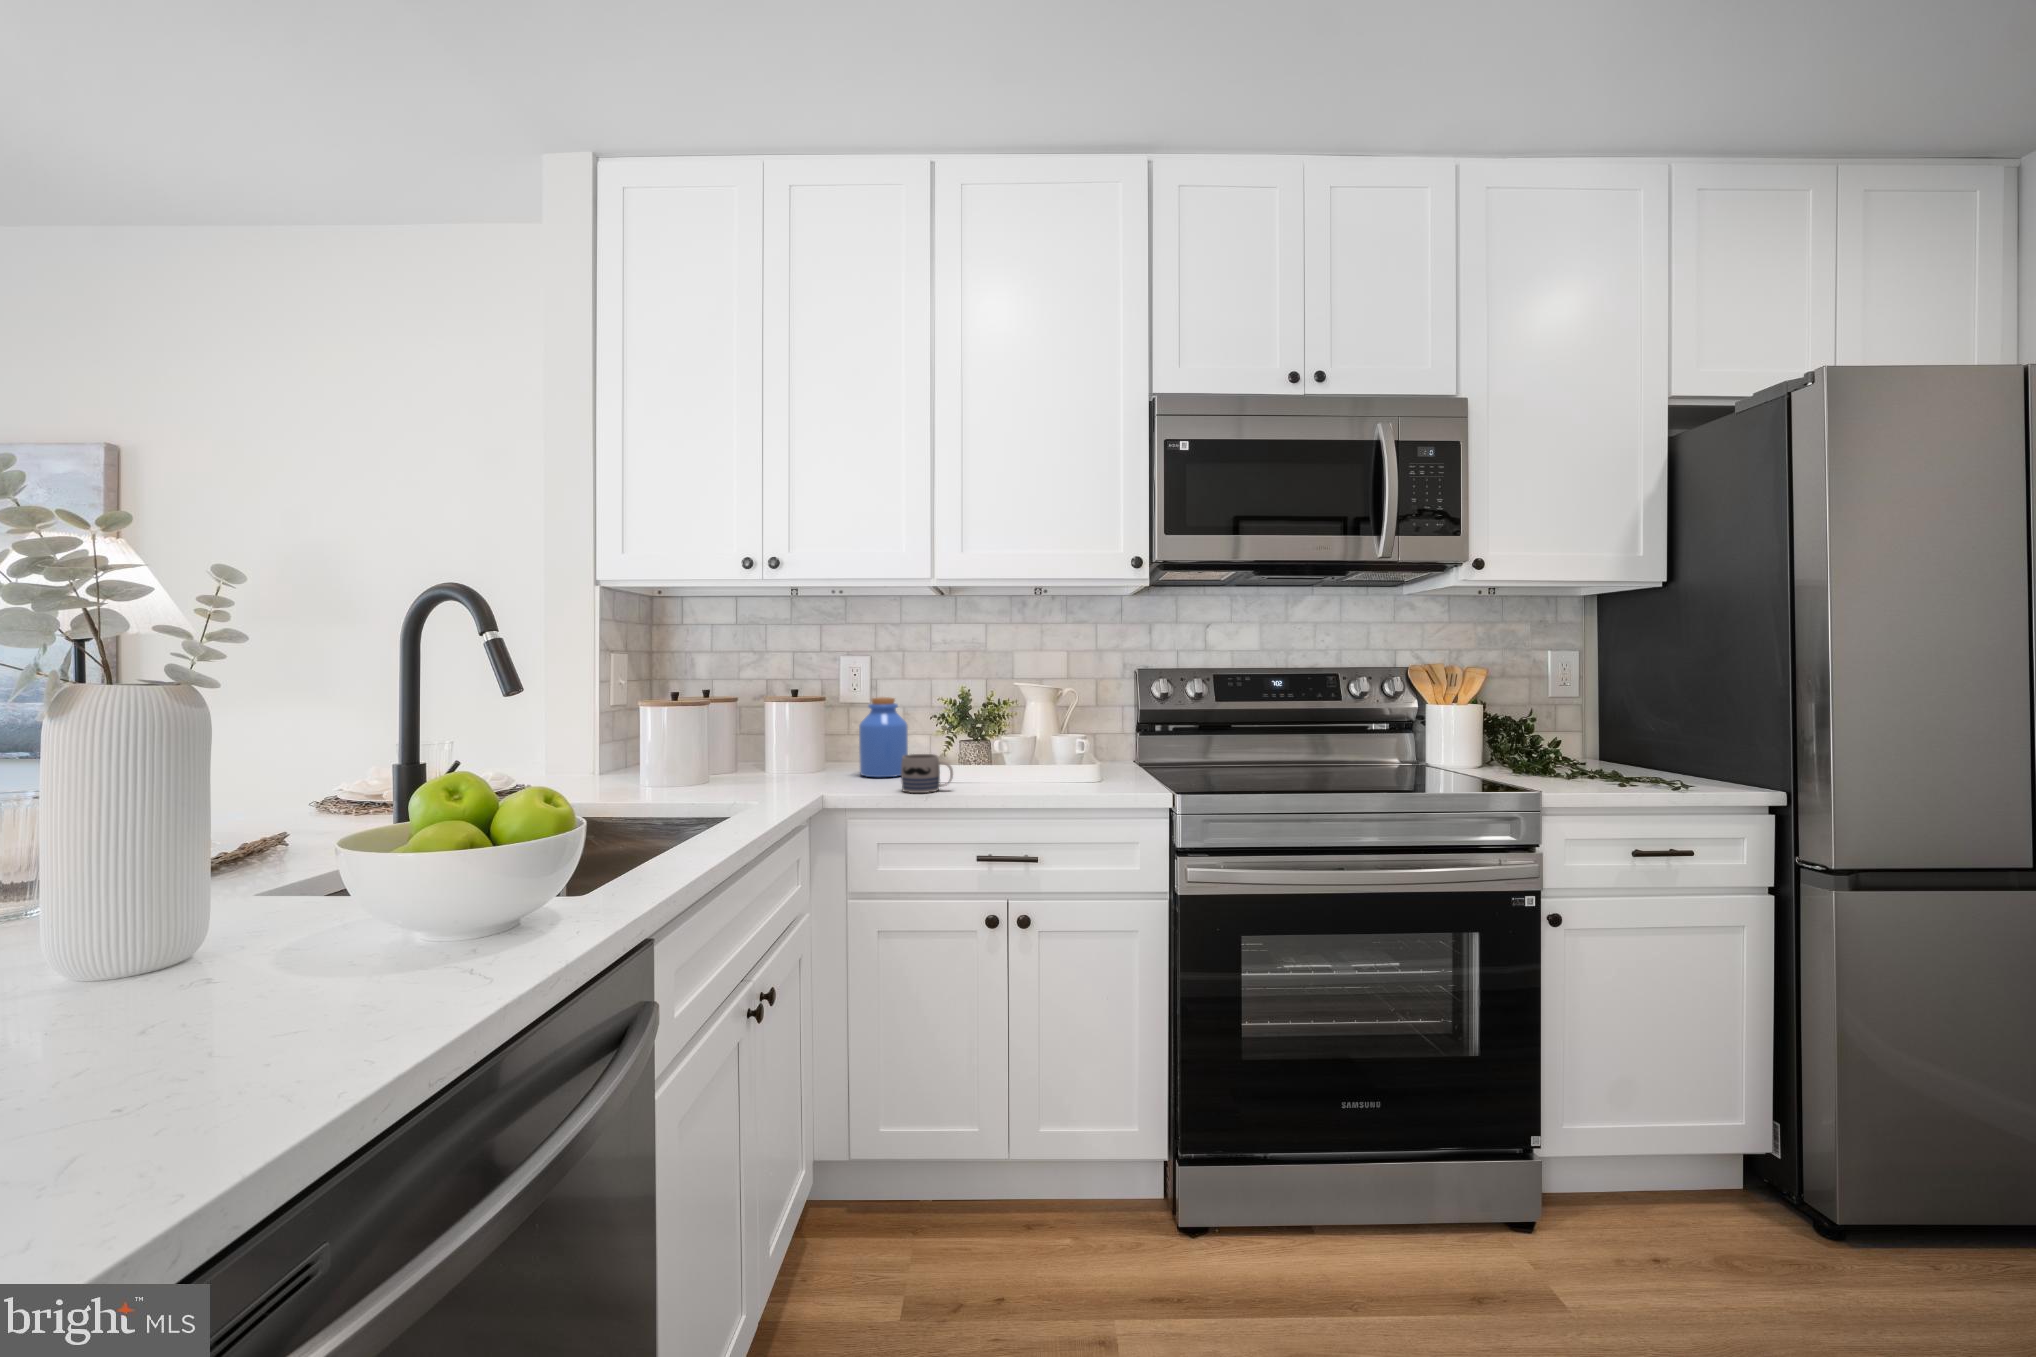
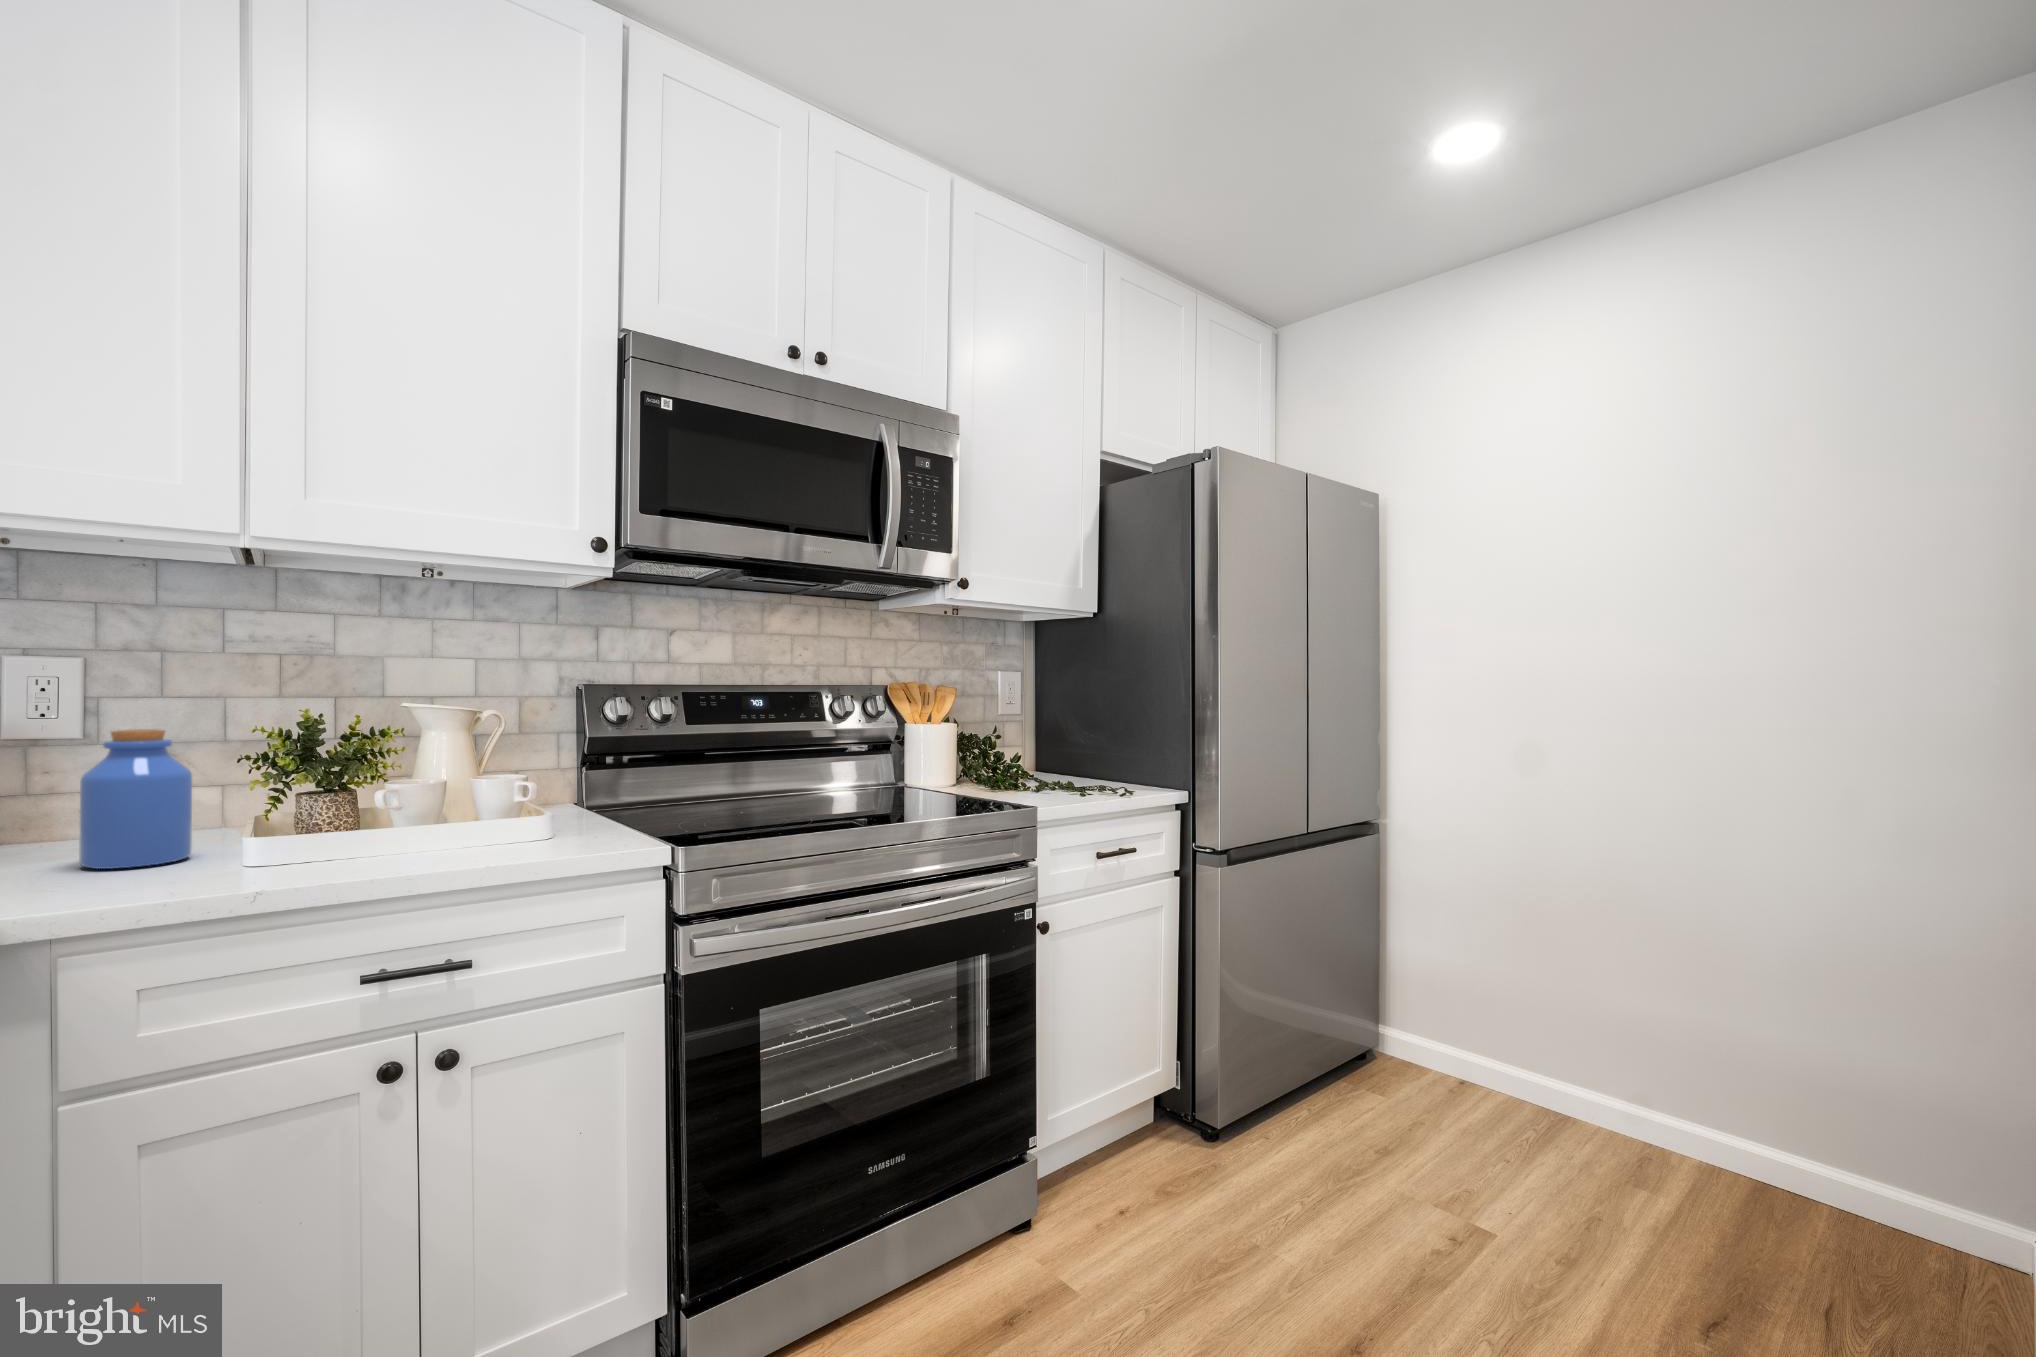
mug: present [901,754,953,793] -> none [201,819,311,886]

